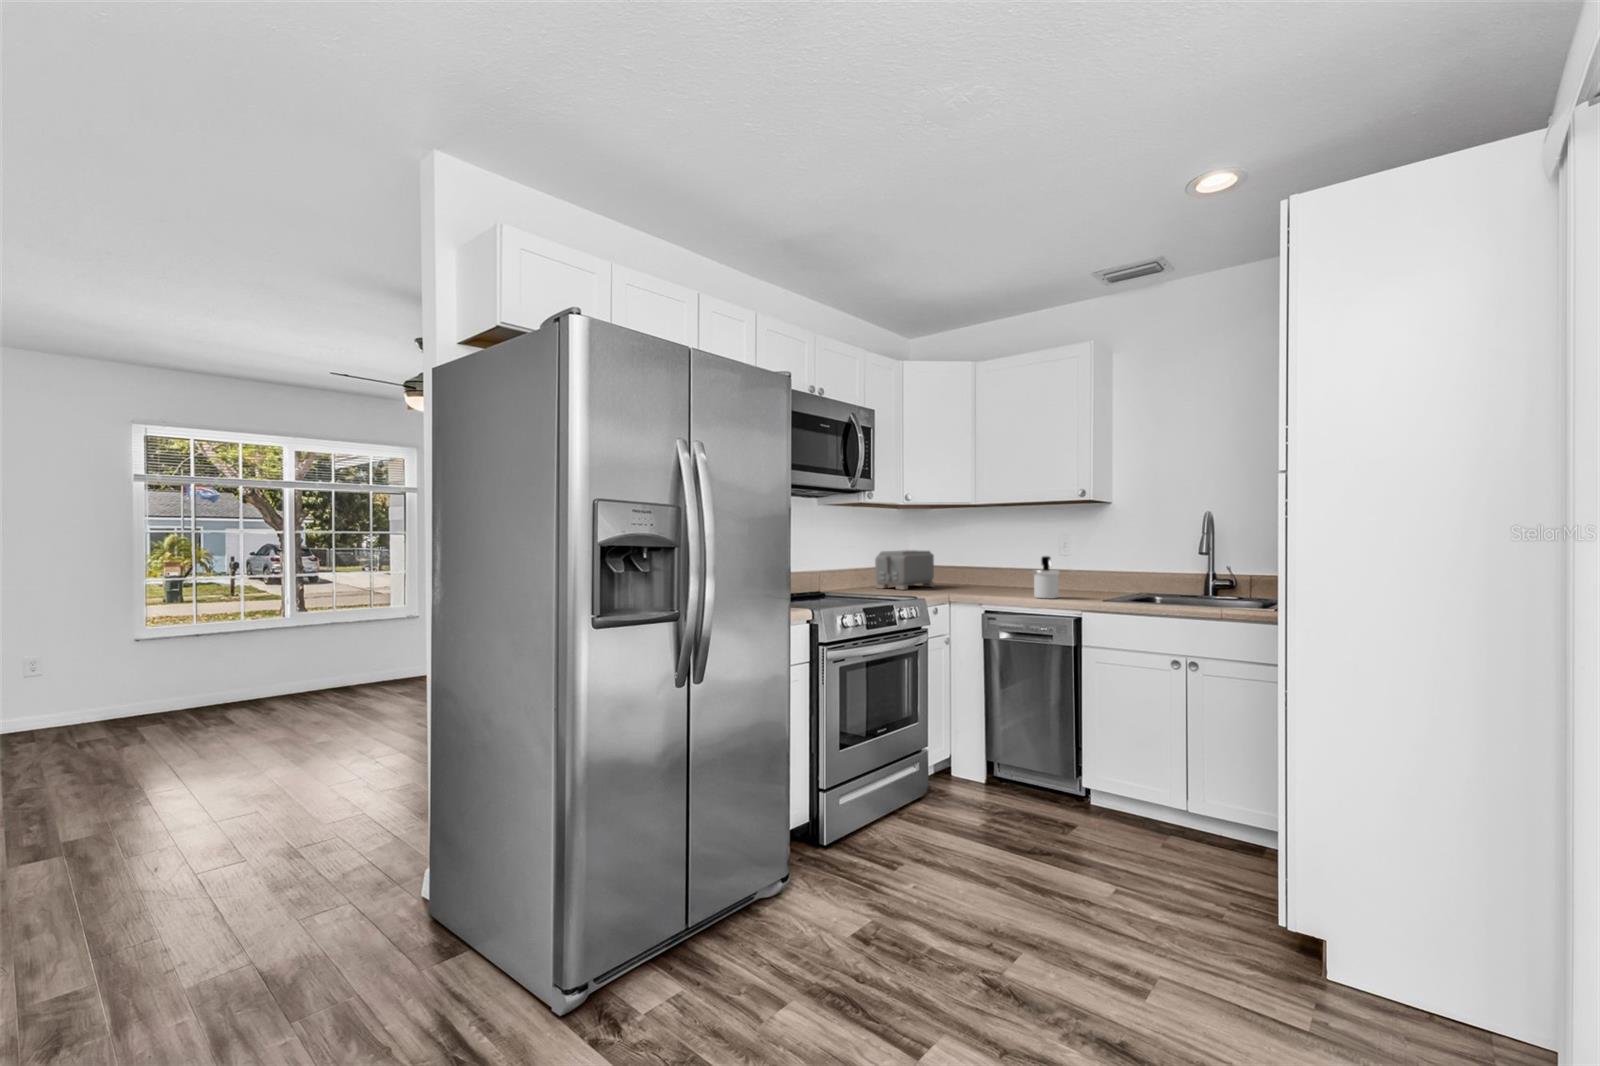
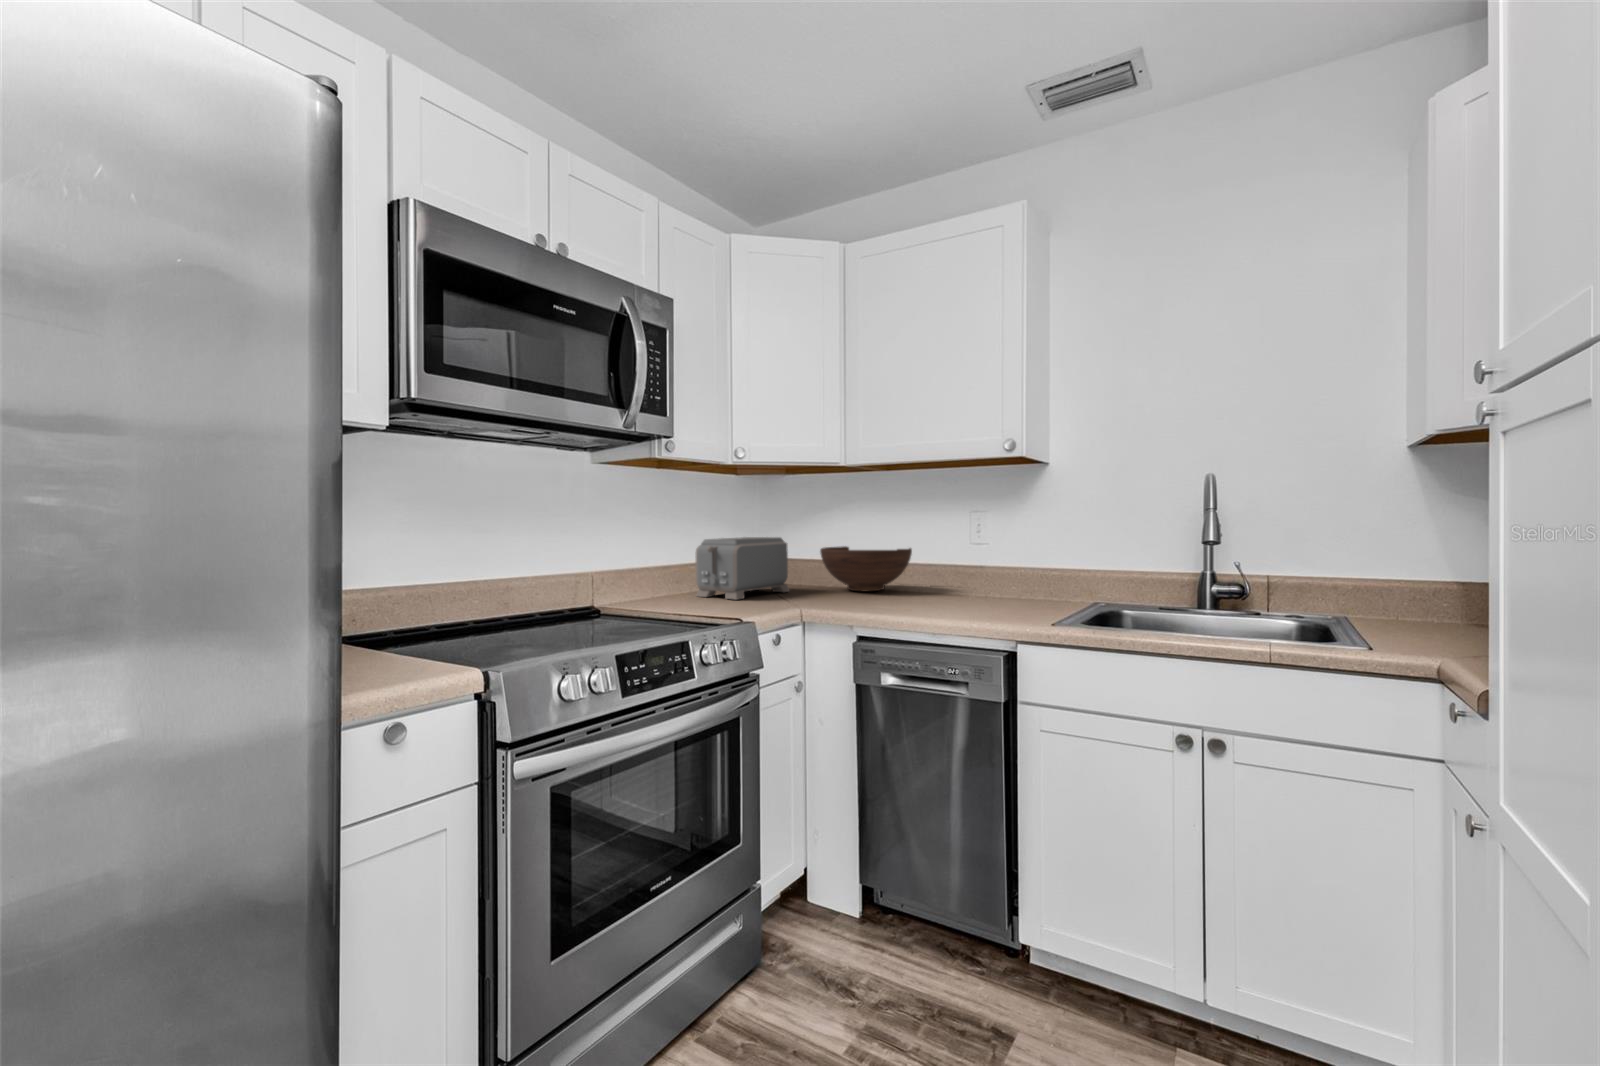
soap dispenser: present [1033,556,1060,599] -> none [935,547,977,616]
fruit bowl: none [955,557,1018,587] -> present [820,546,912,591]

